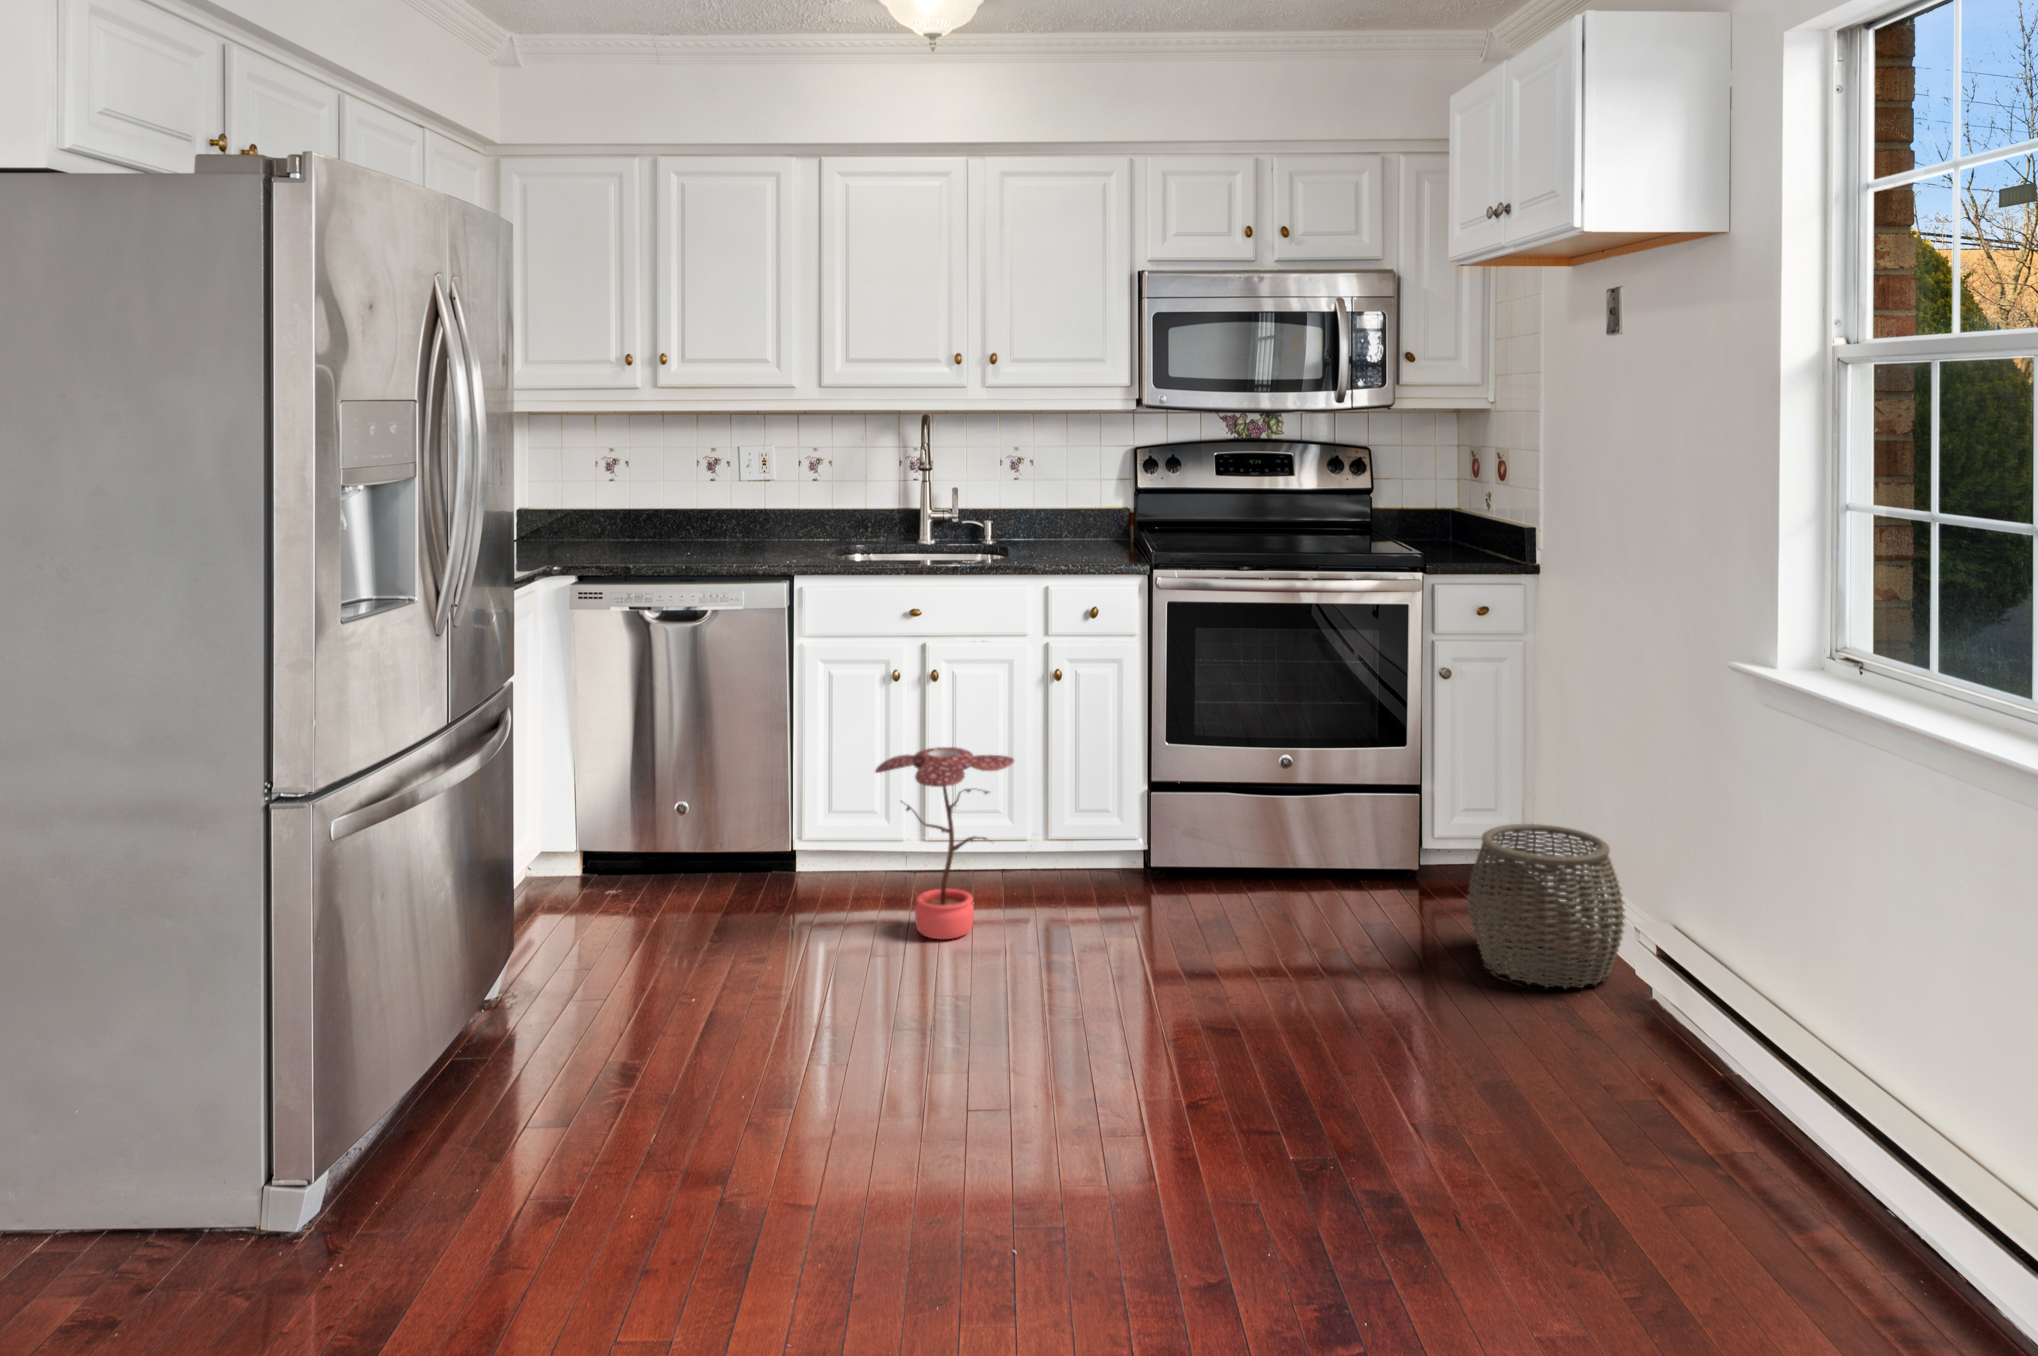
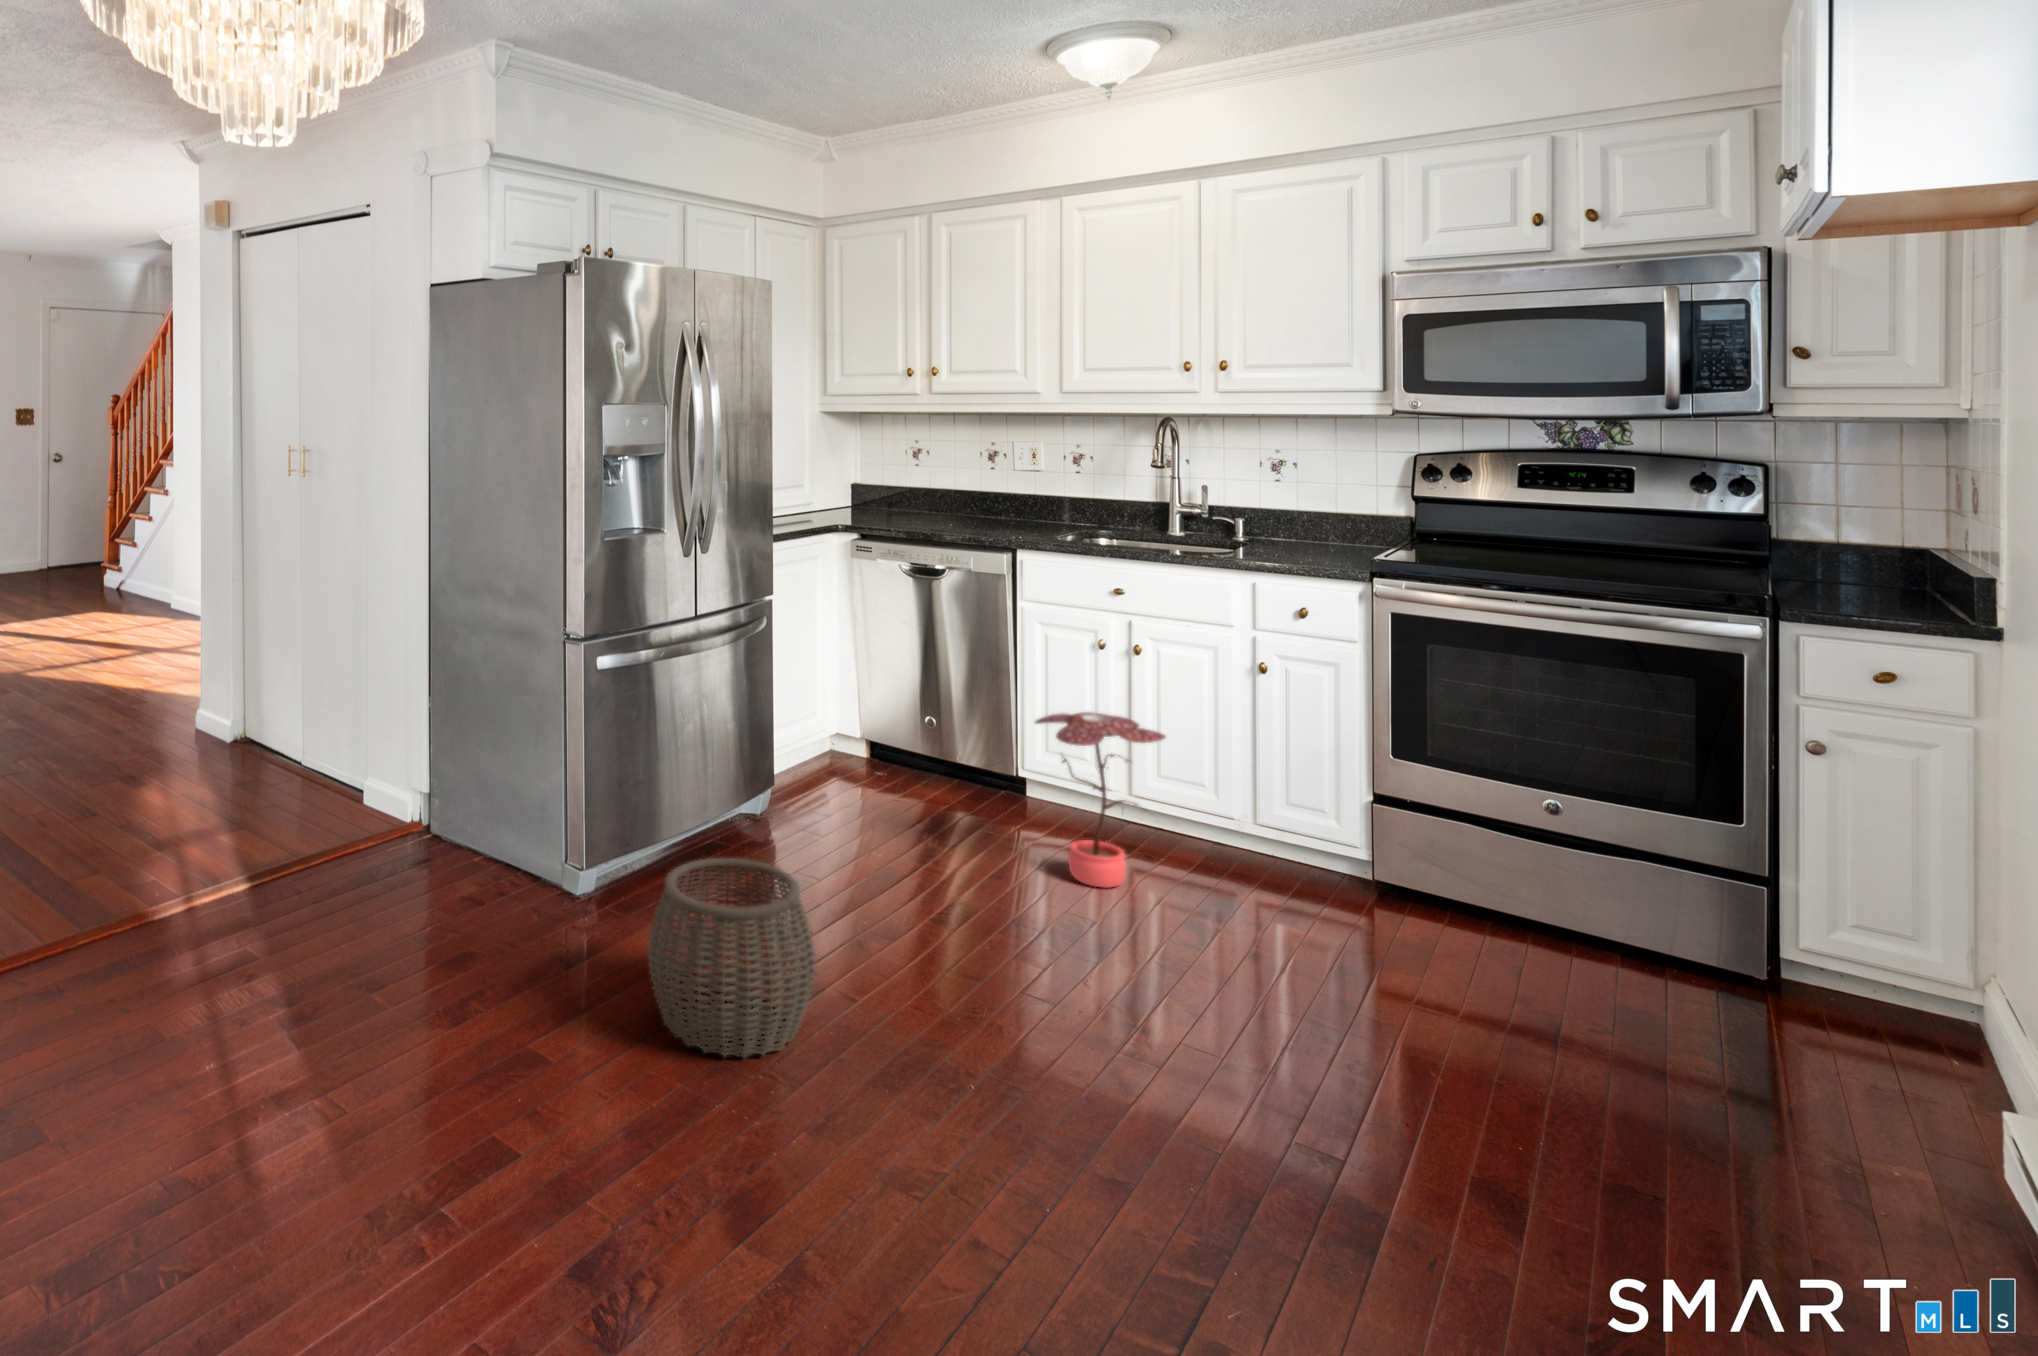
woven basket: present [1468,824,1625,988] -> present [648,858,816,1058]

